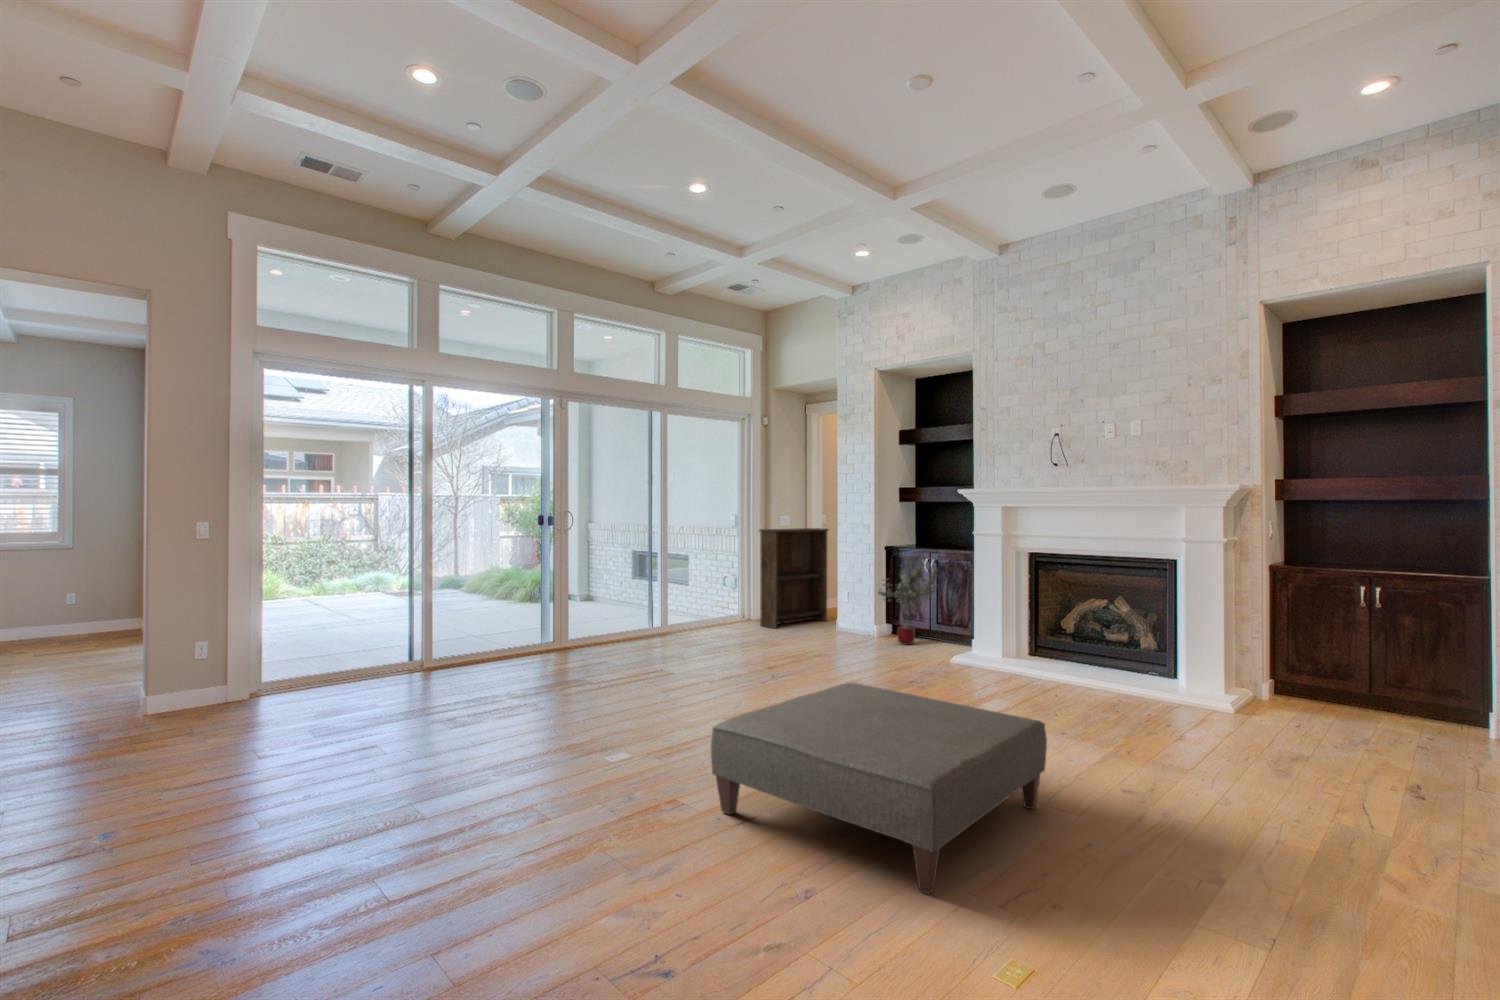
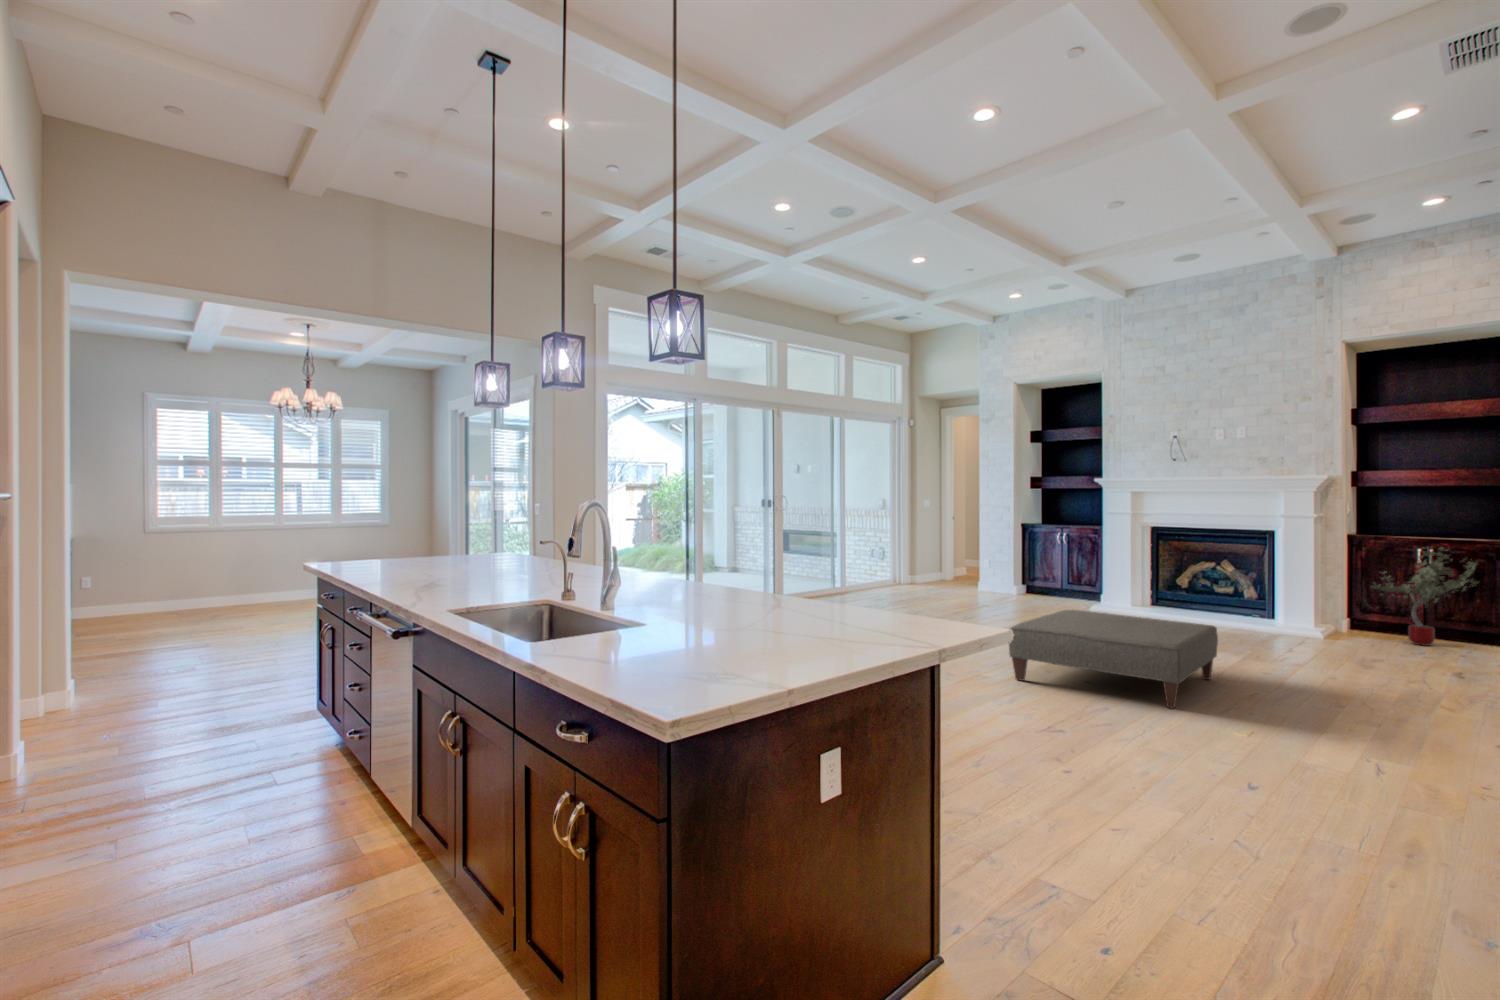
bookshelf: present [759,528,828,628] -> none [913,510,966,590]
potted tree: present [878,556,938,645] -> present [1372,547,1477,646]

